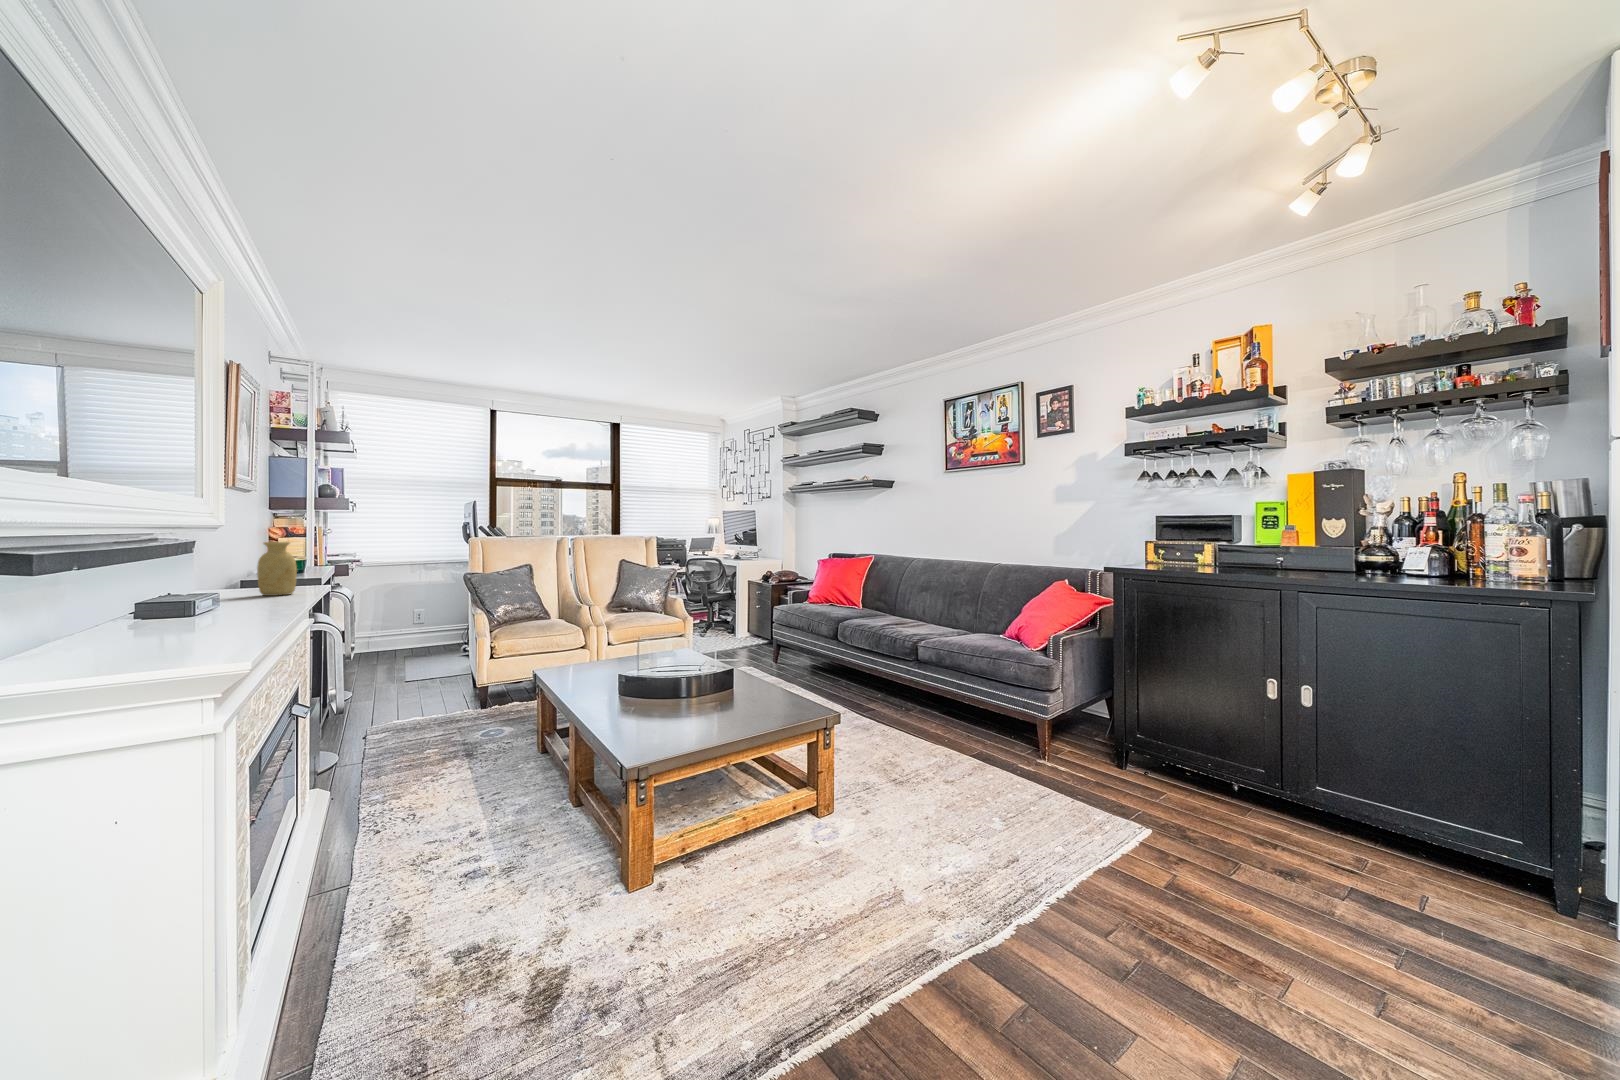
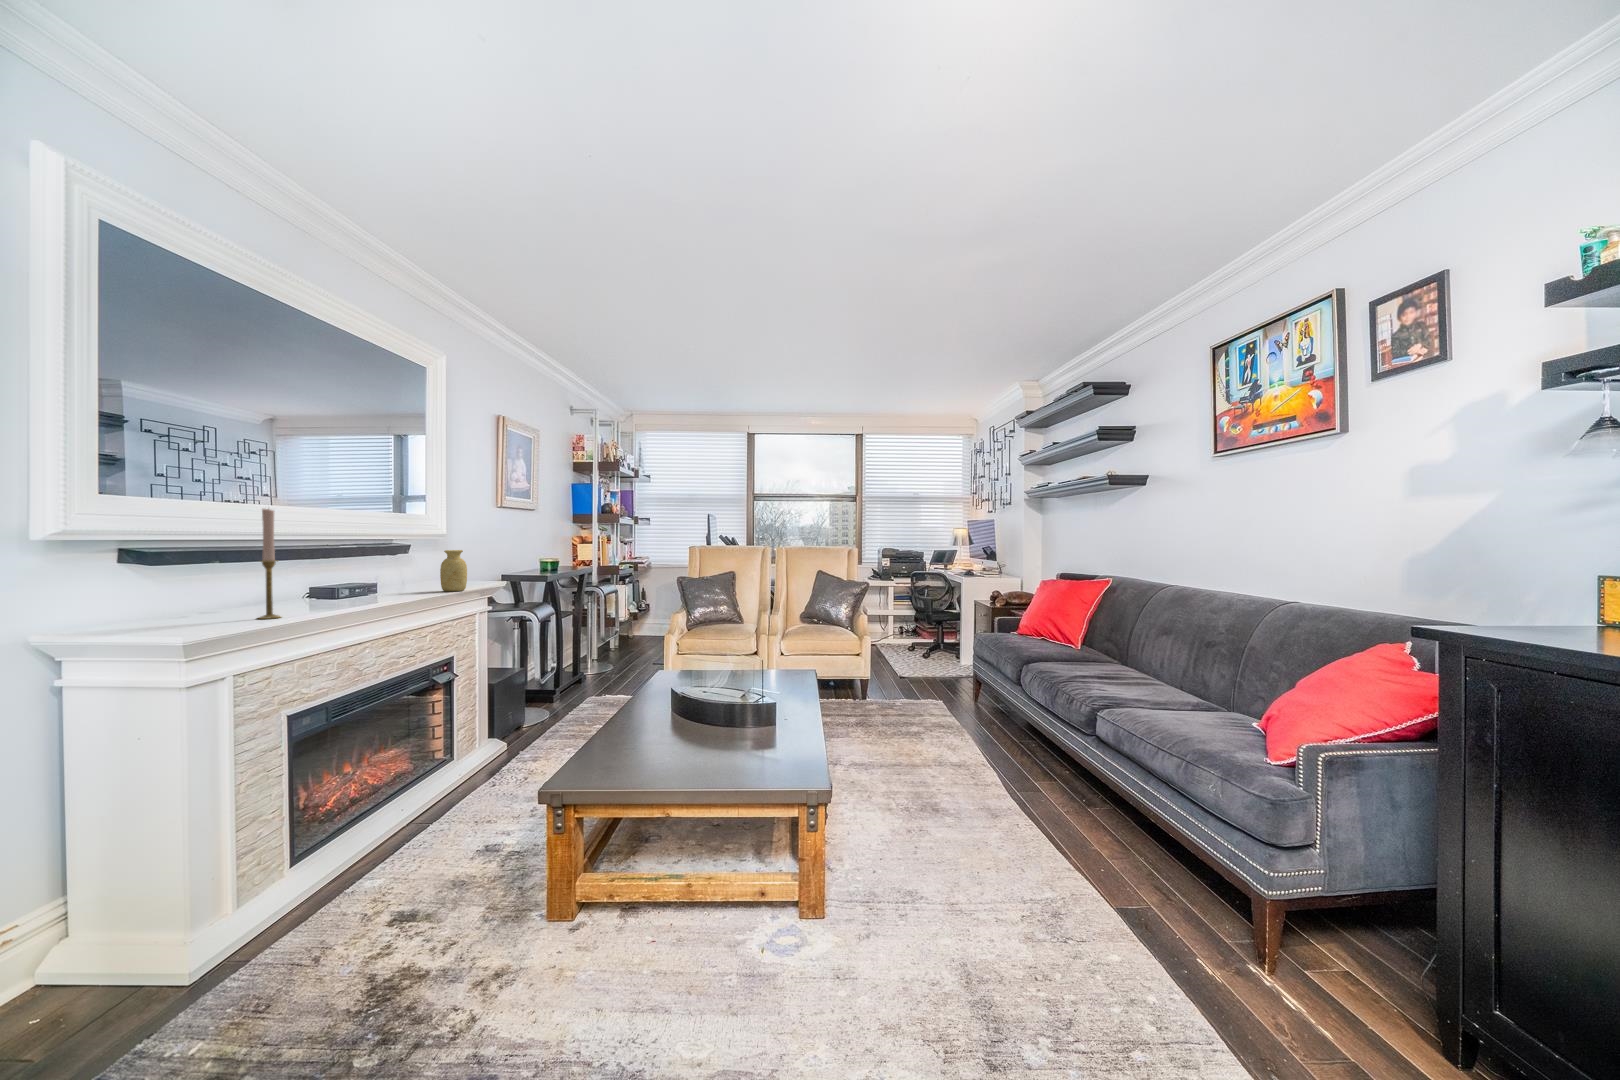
candlestick: none [225,485,257,627] -> present [258,509,280,619]

